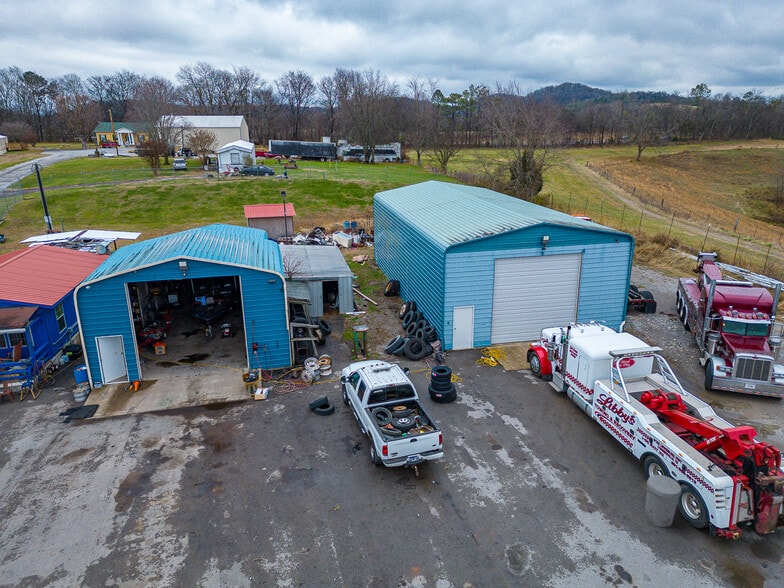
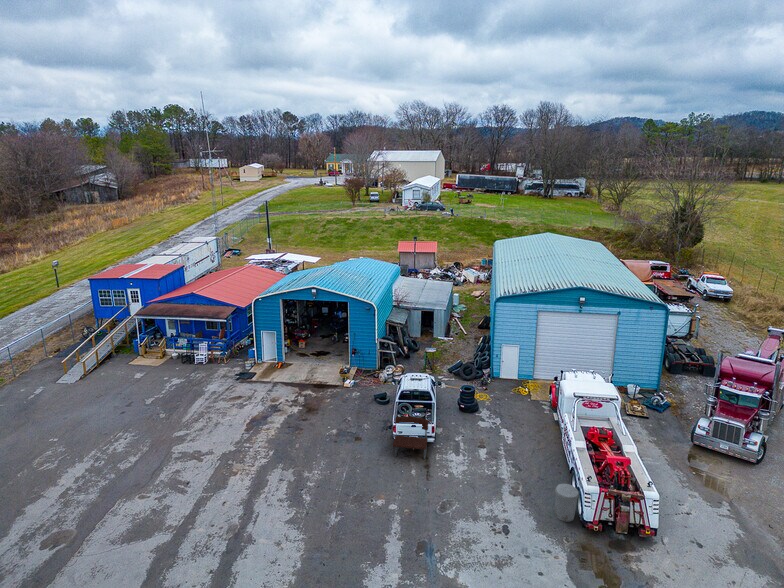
bench: none [384,425,439,492] -> present [393,416,428,459]

